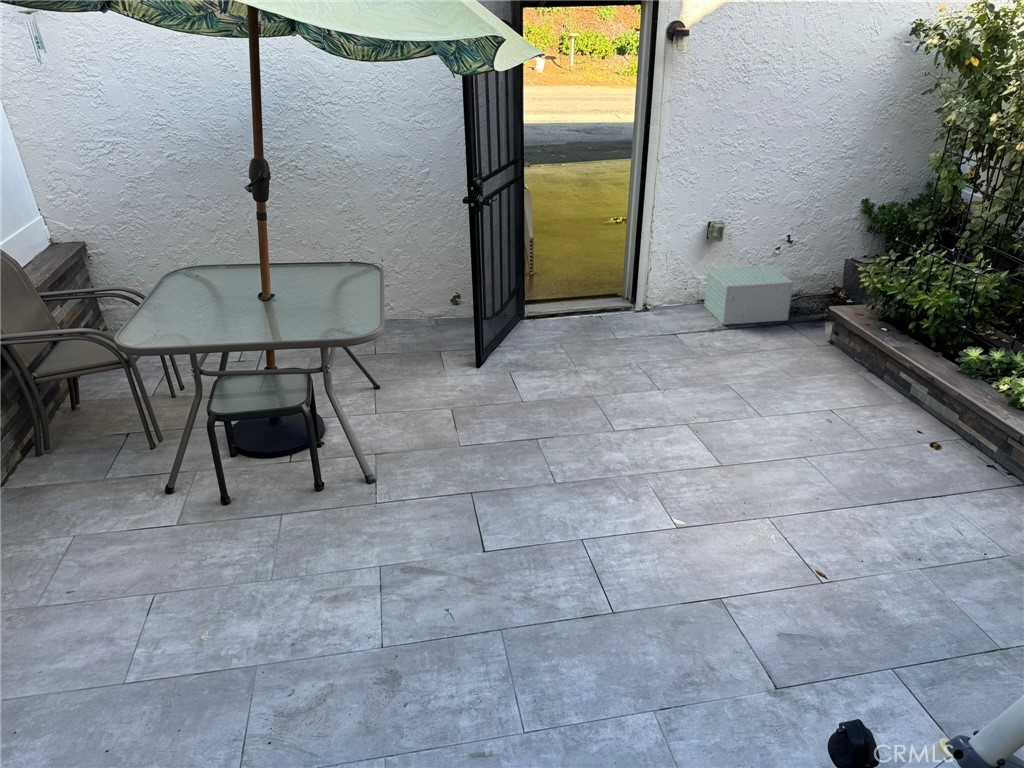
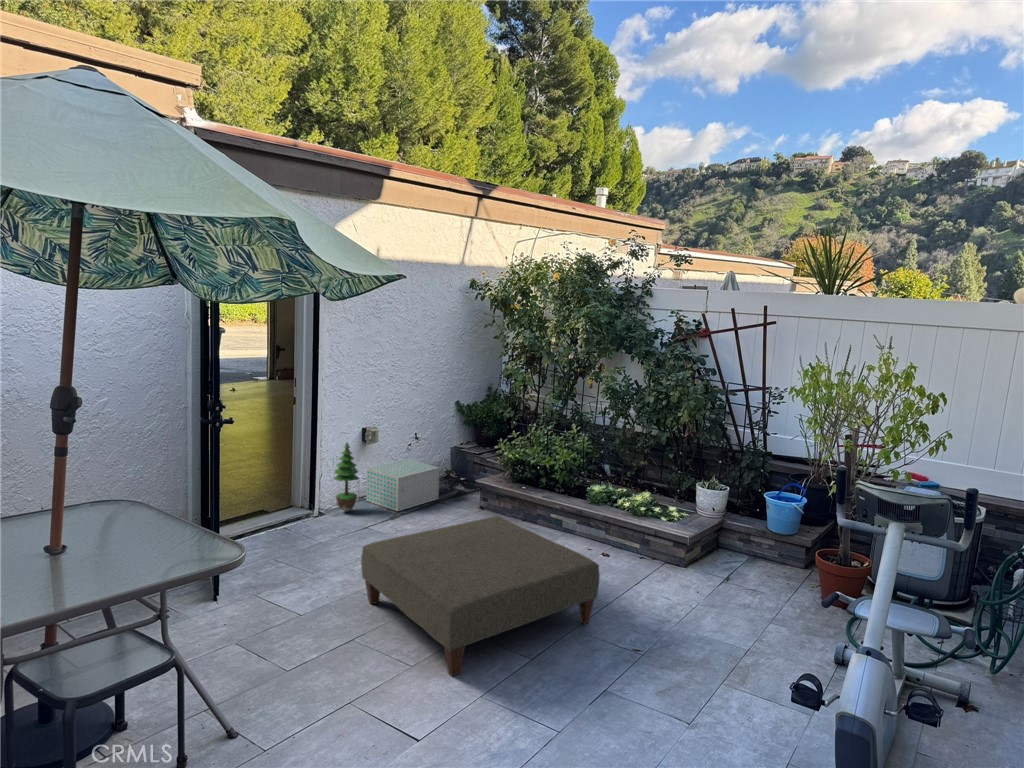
potted tree: none [657,235,686,314] -> present [334,443,359,512]
ottoman: none [567,350,808,513] -> present [361,516,600,676]

